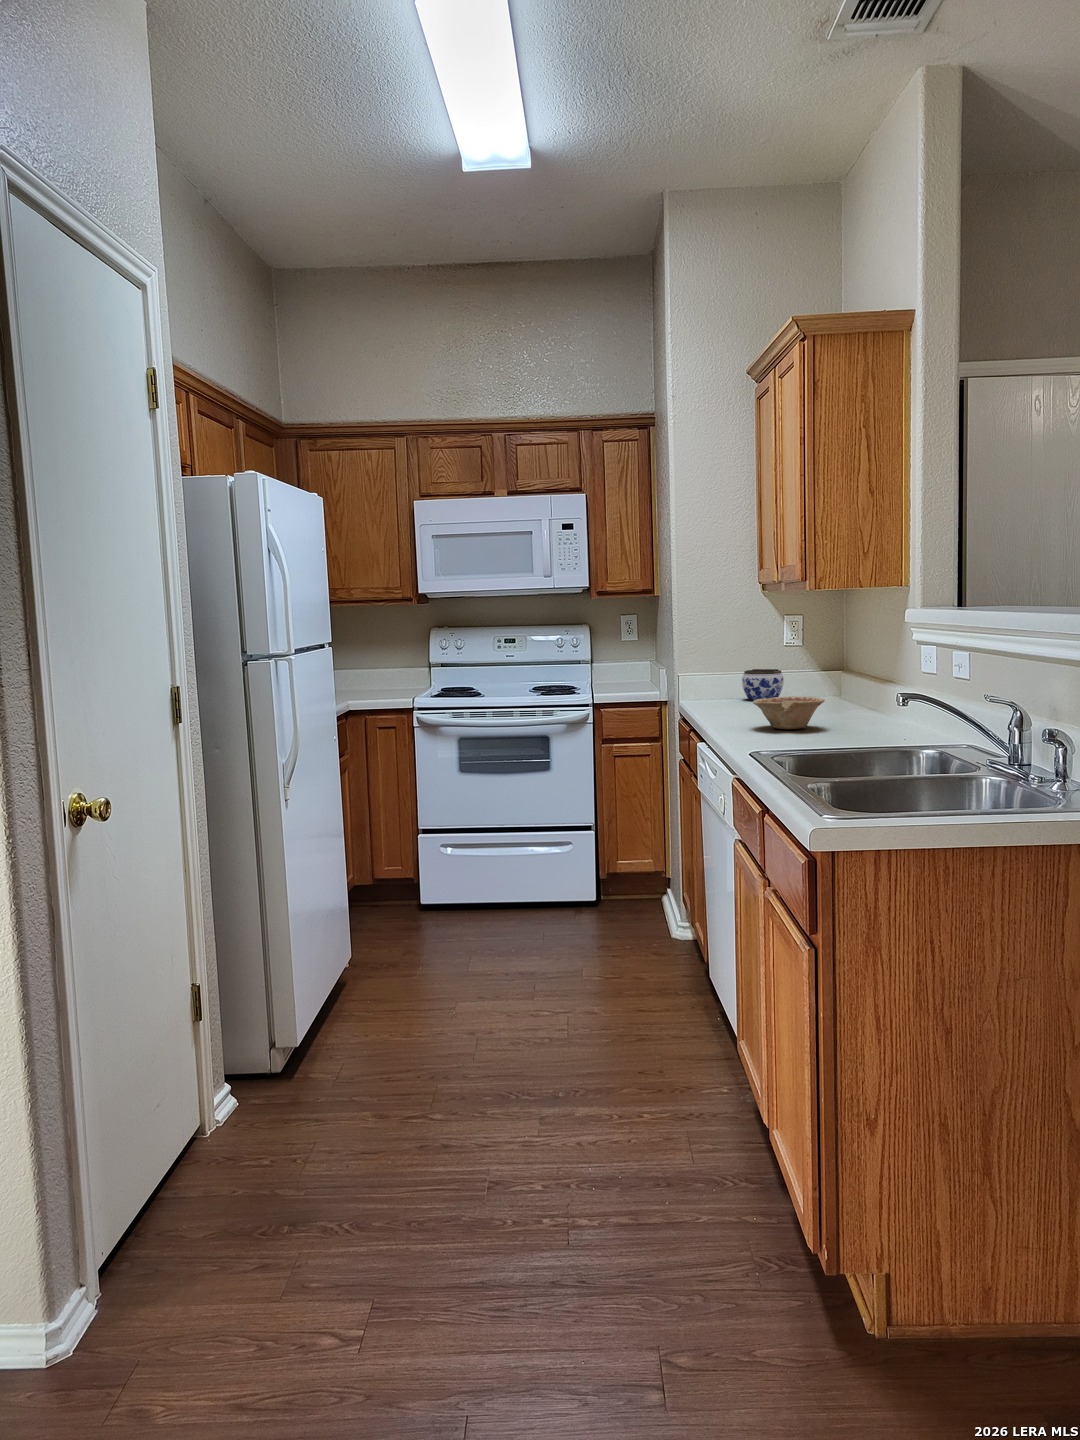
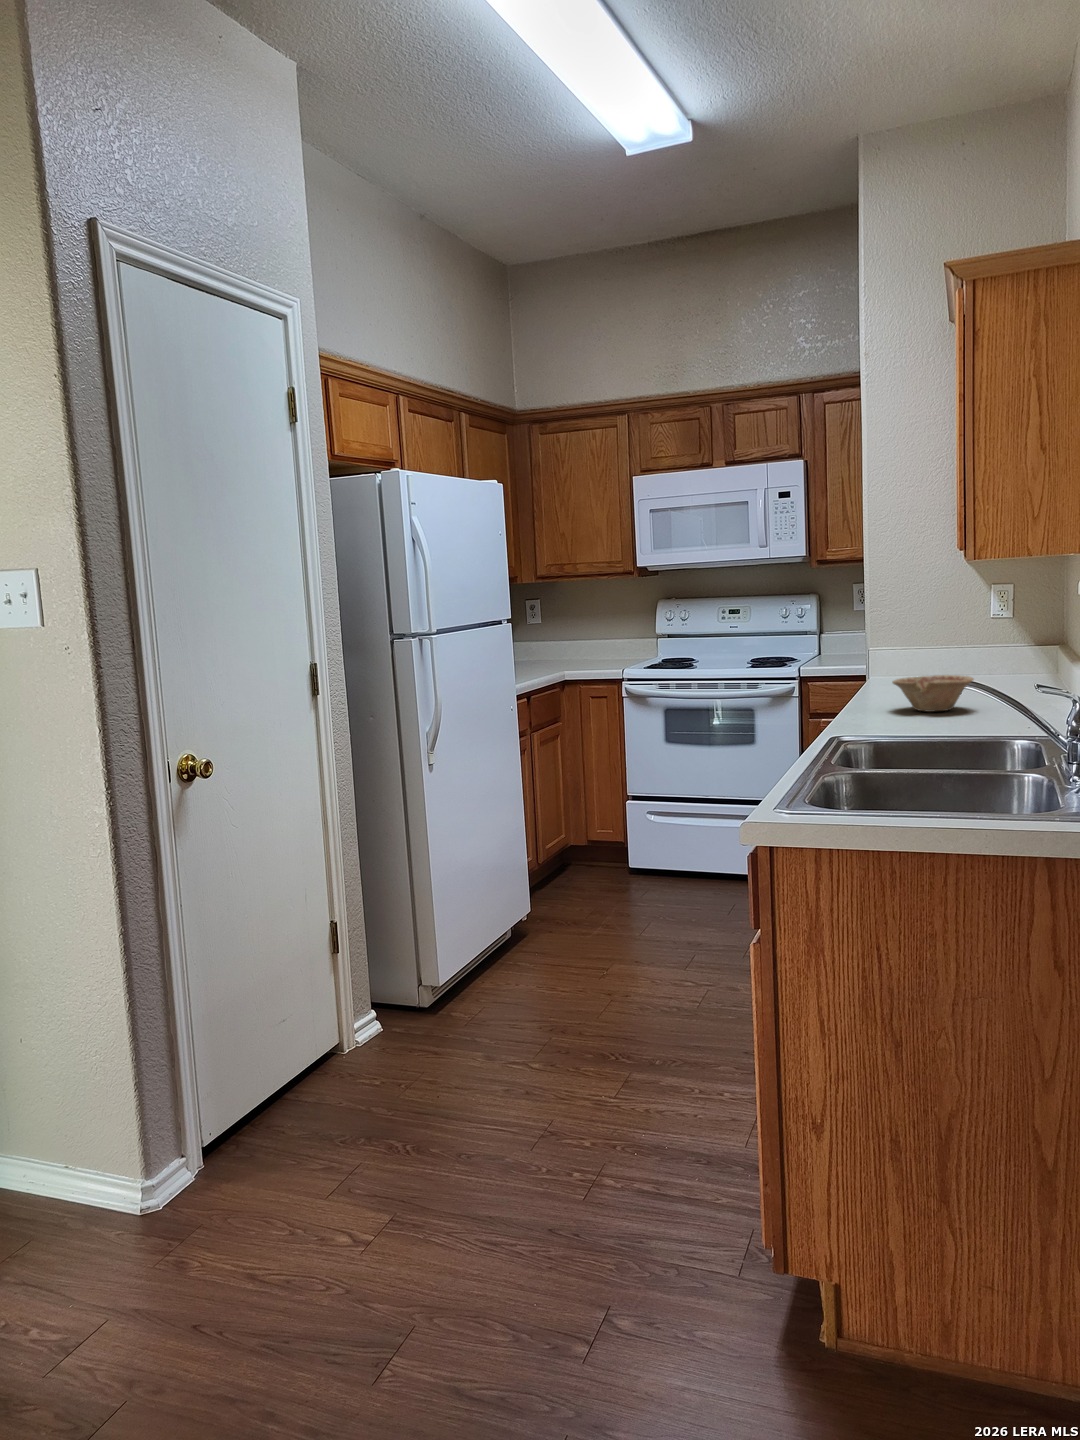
jar: present [742,669,784,700] -> none [946,642,995,677]

